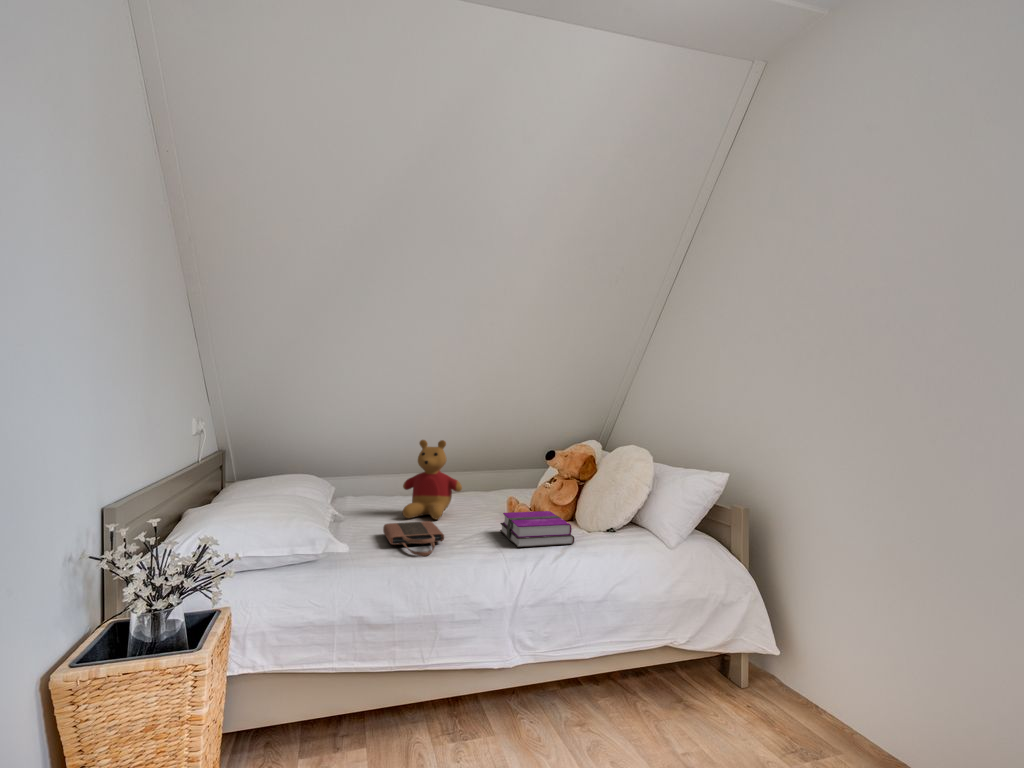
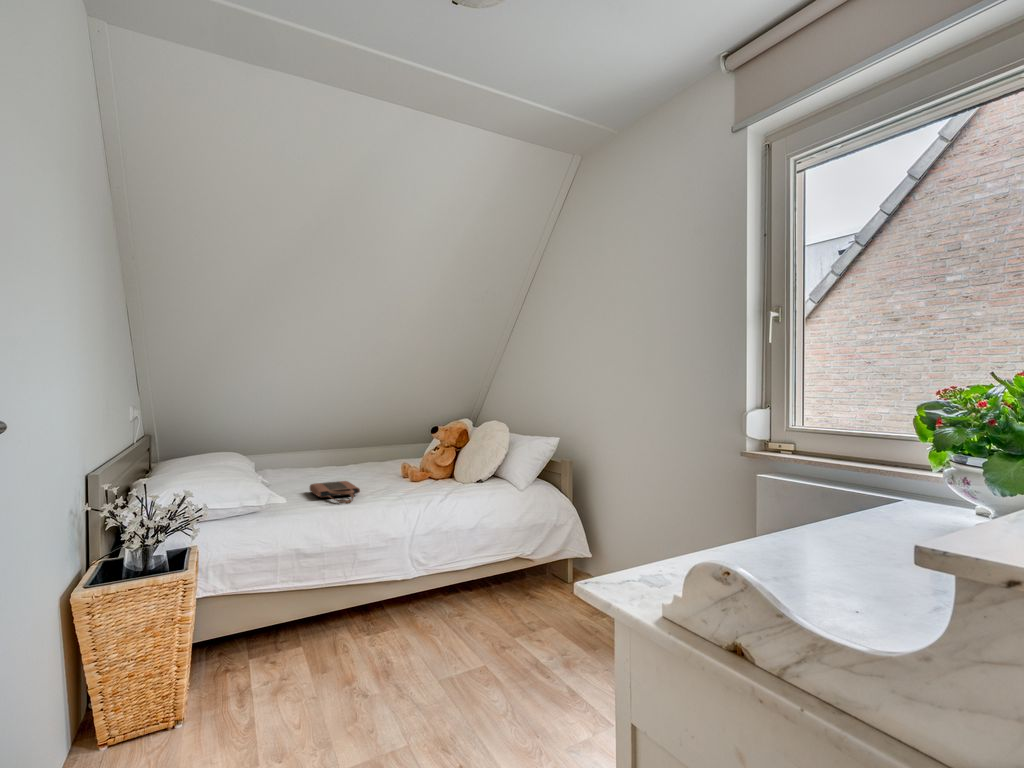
stuffed bear: present [403,440,462,519] -> none [320,421,368,481]
hardback book: present [500,511,574,547] -> none [400,470,455,494]

